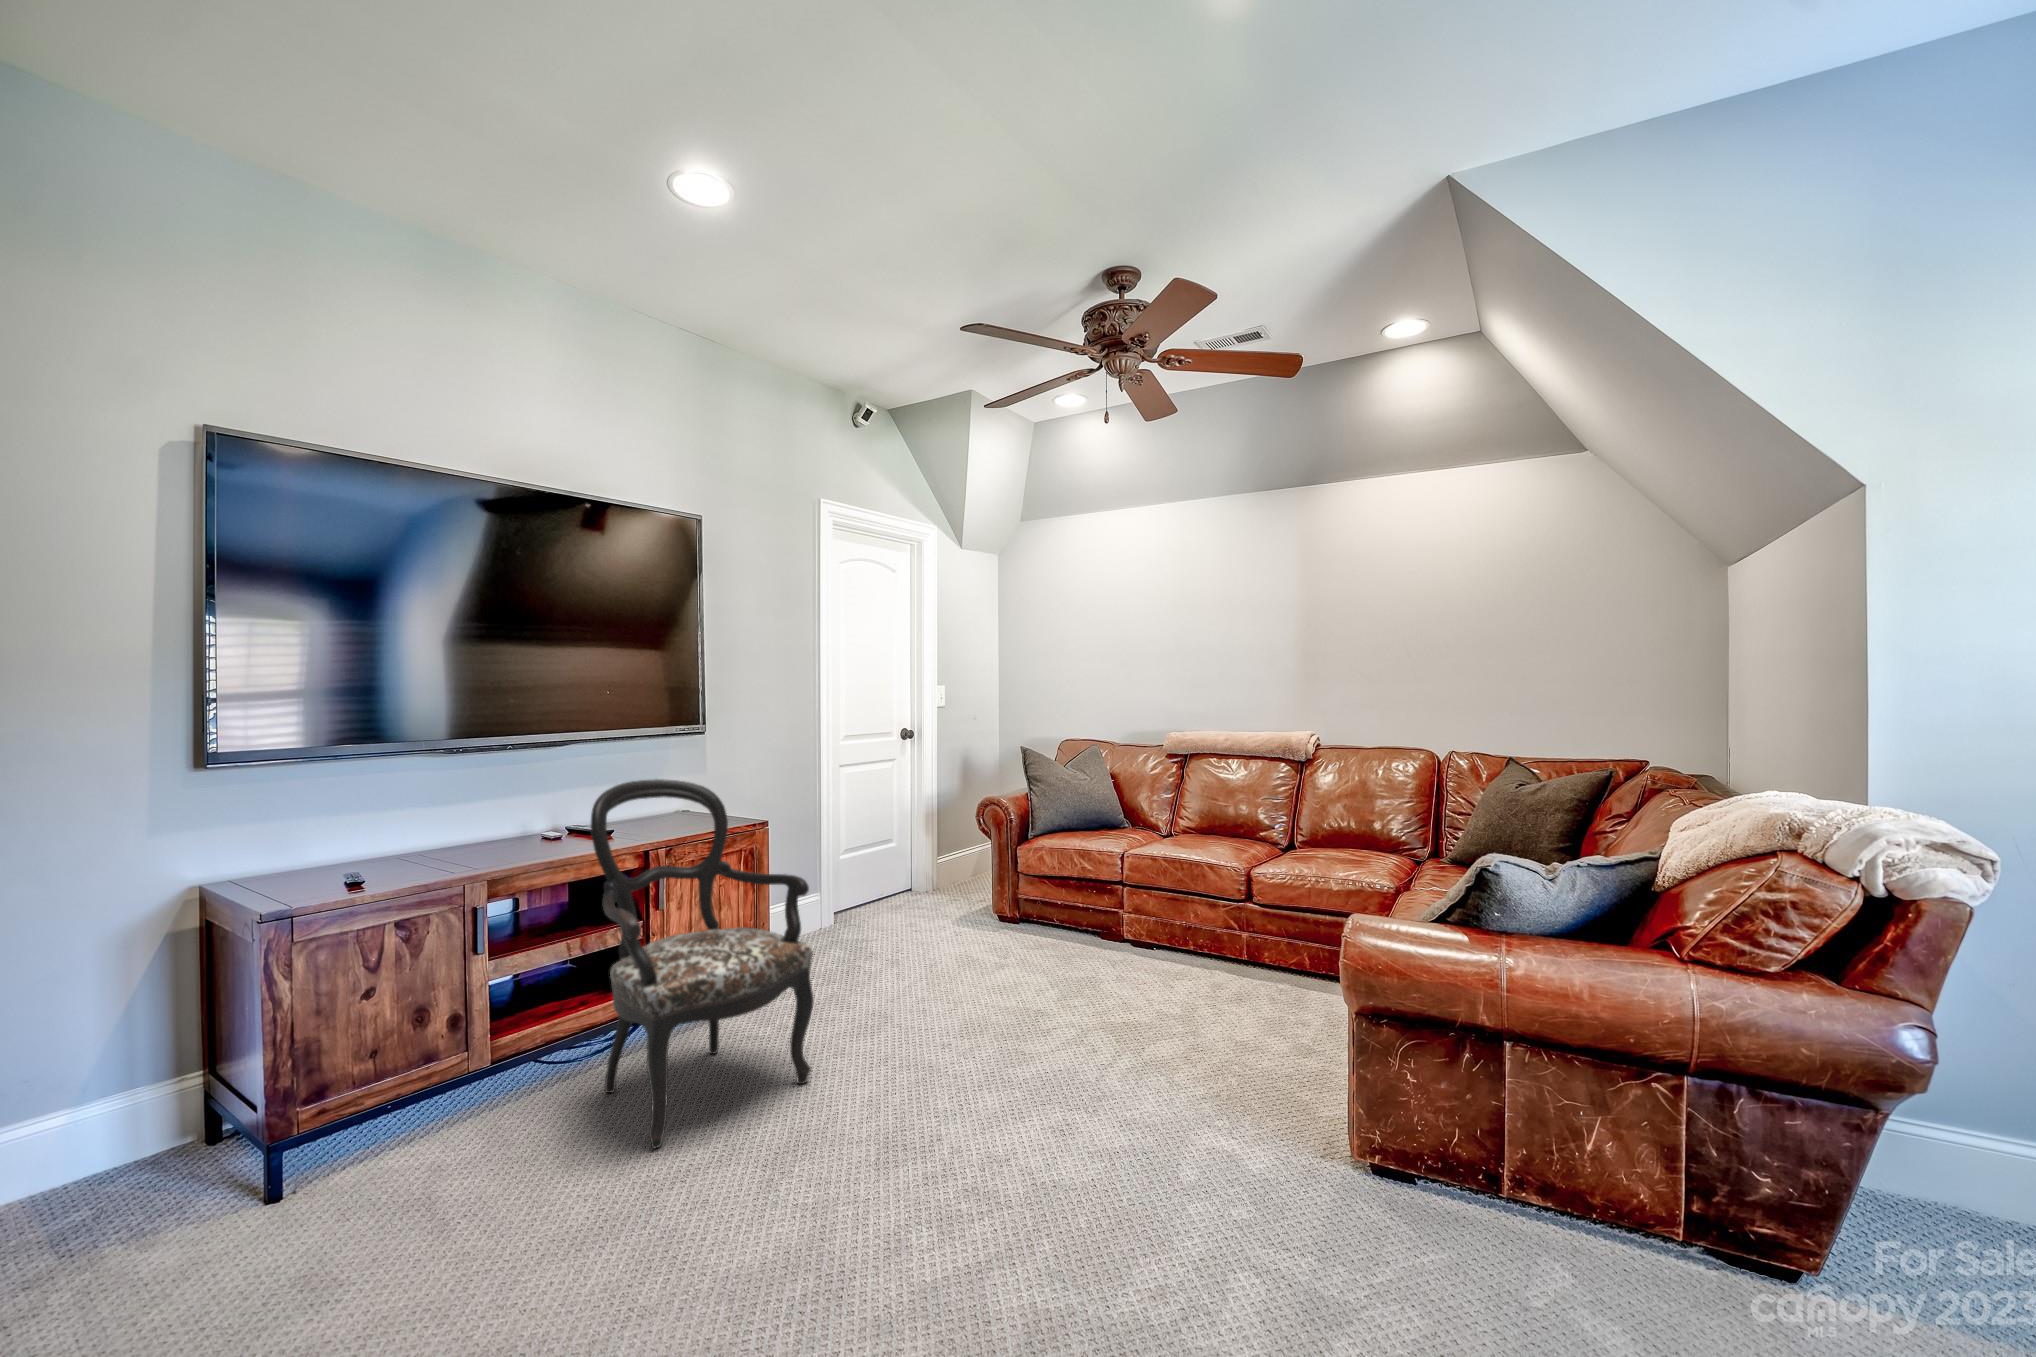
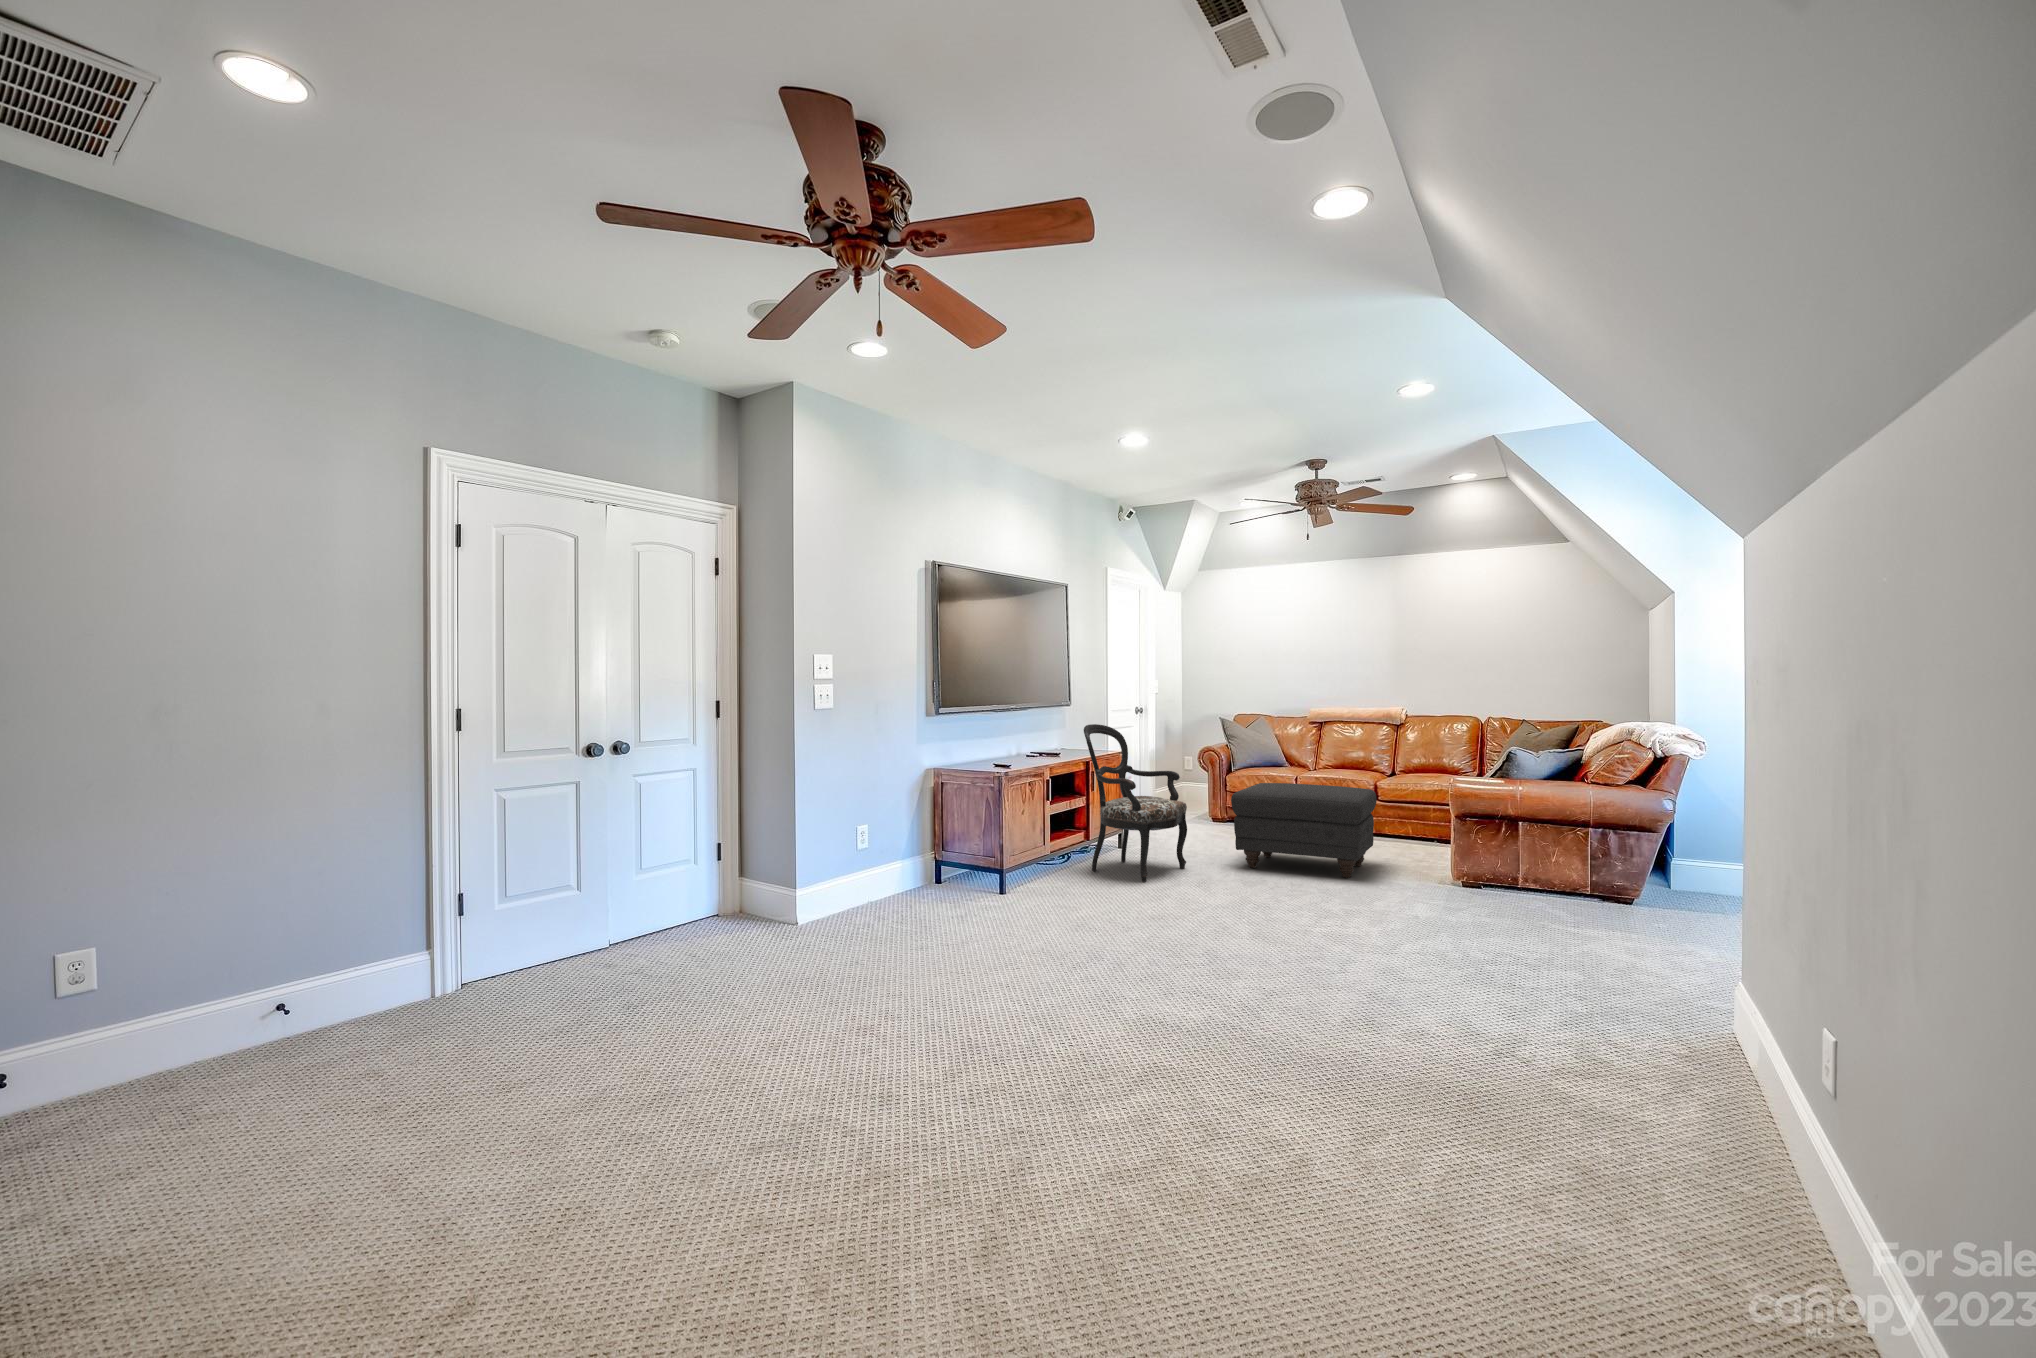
ottoman: none [901,888,1209,1134] -> present [1231,783,1377,878]

